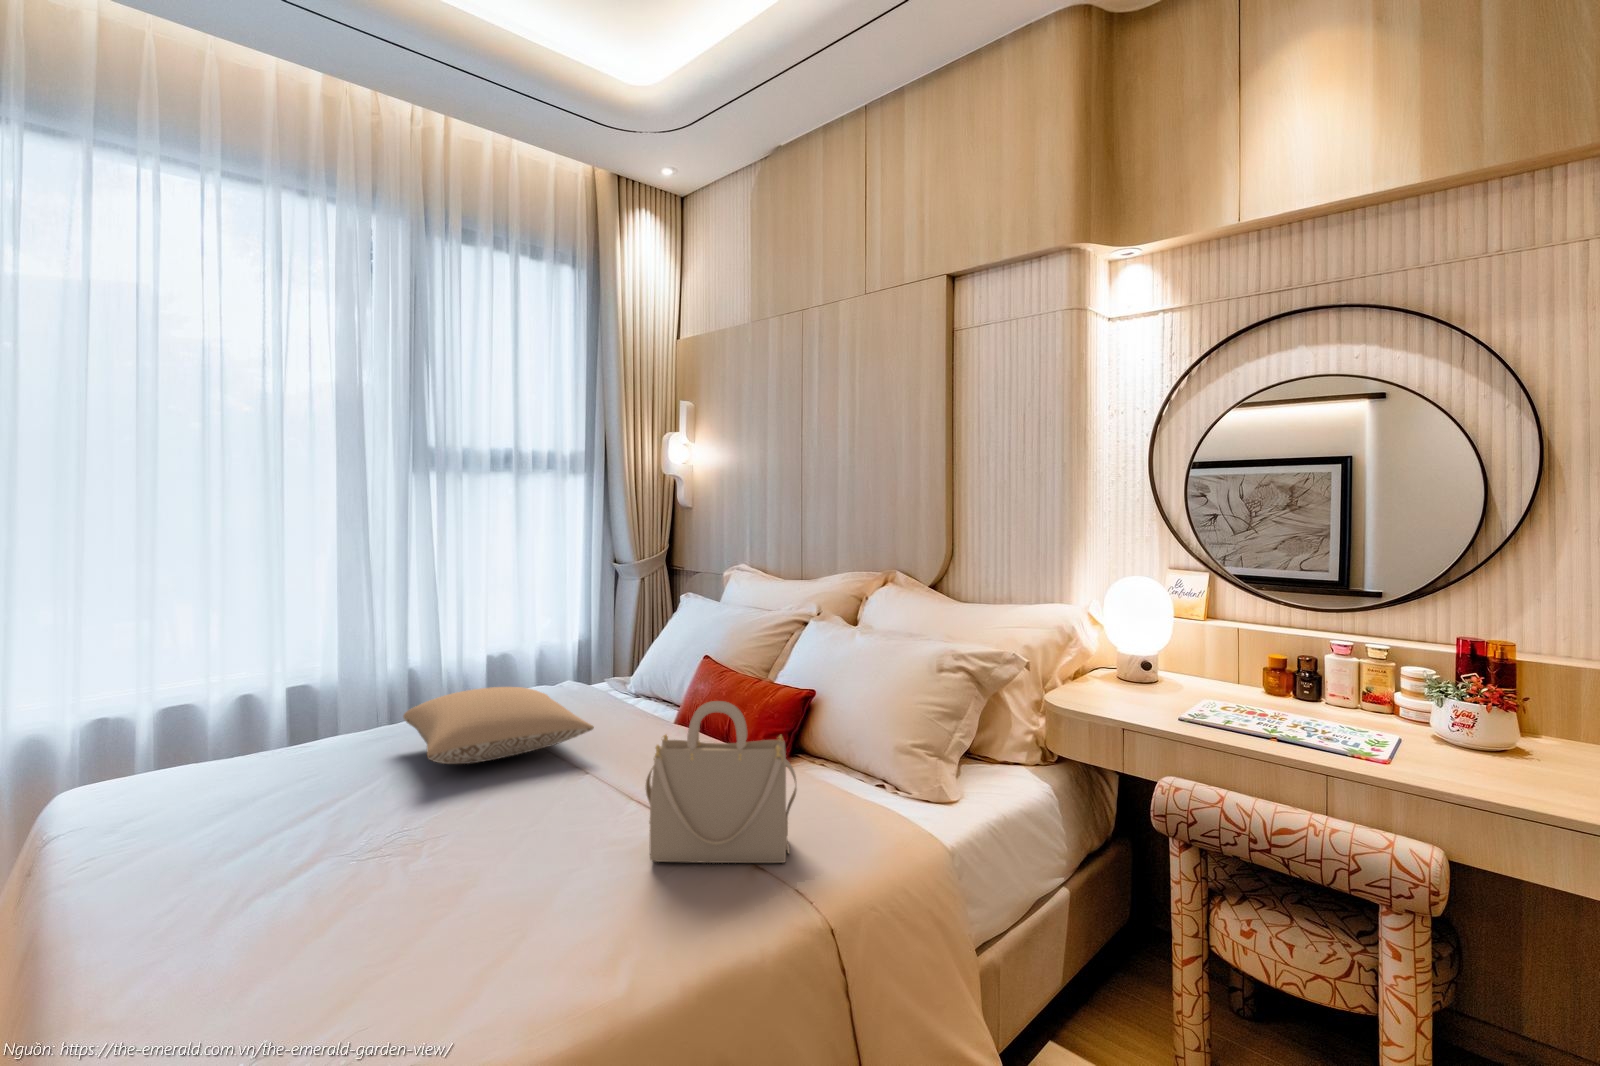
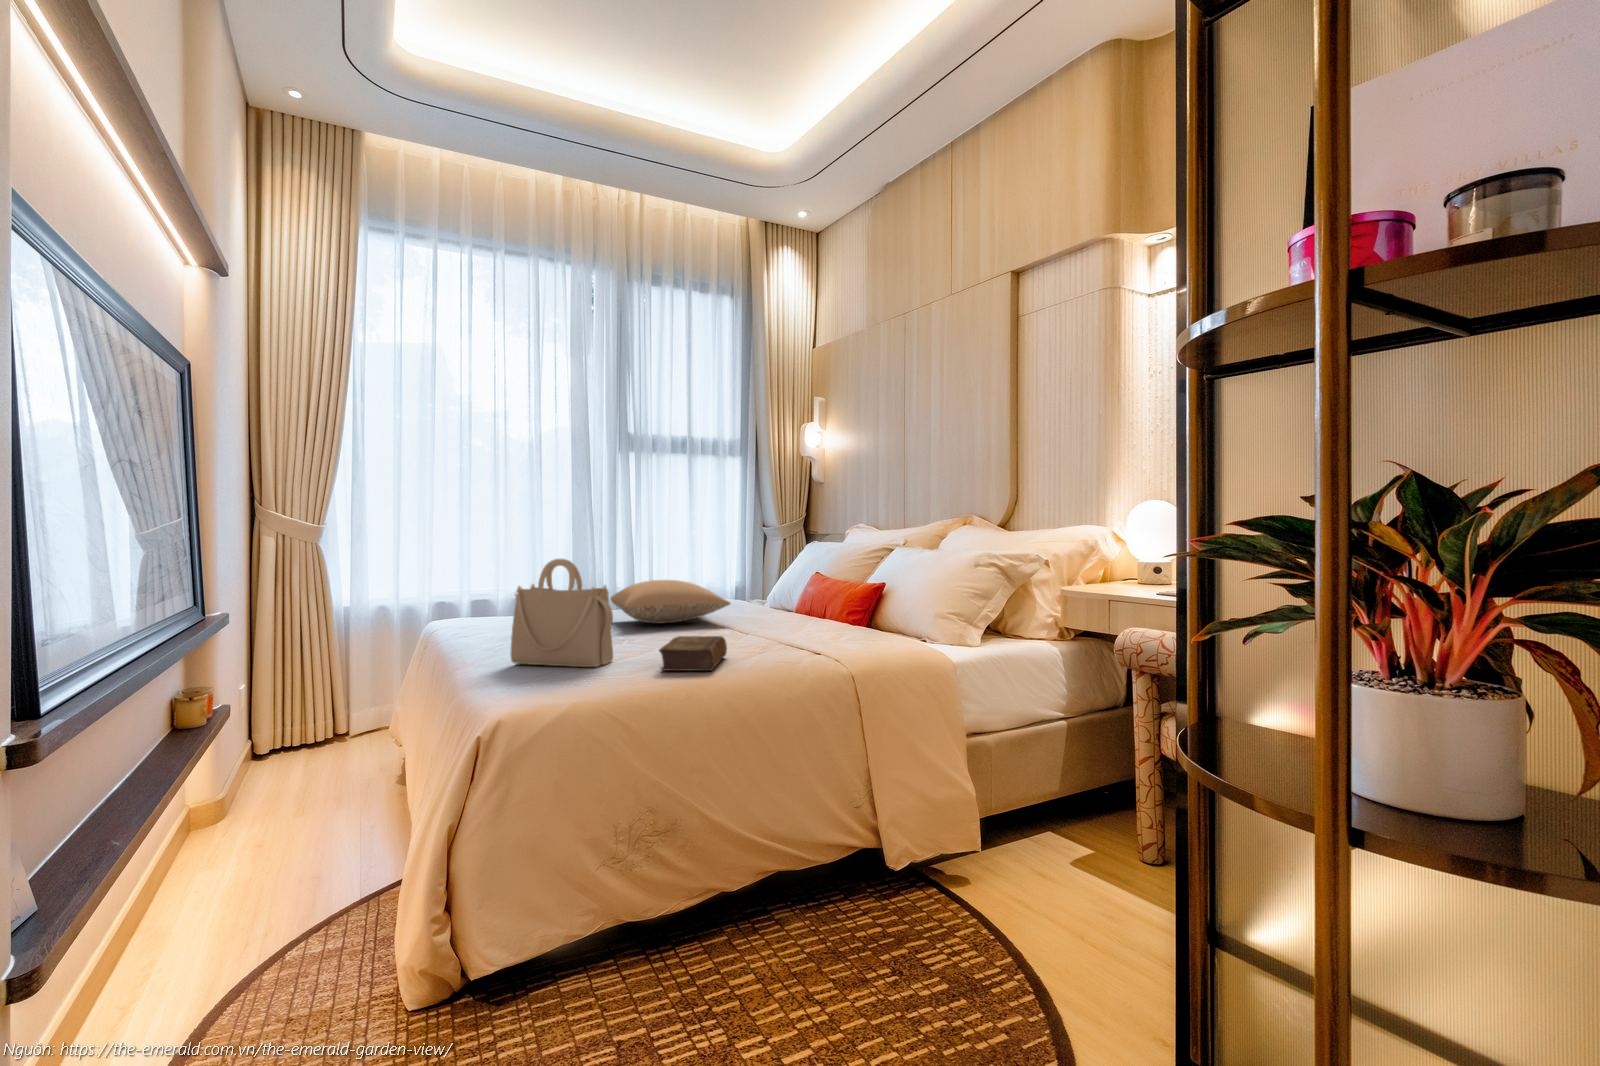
handbag: present [646,701,797,863] -> present [511,559,613,667]
book: none [496,861,613,980] -> present [659,636,727,671]

